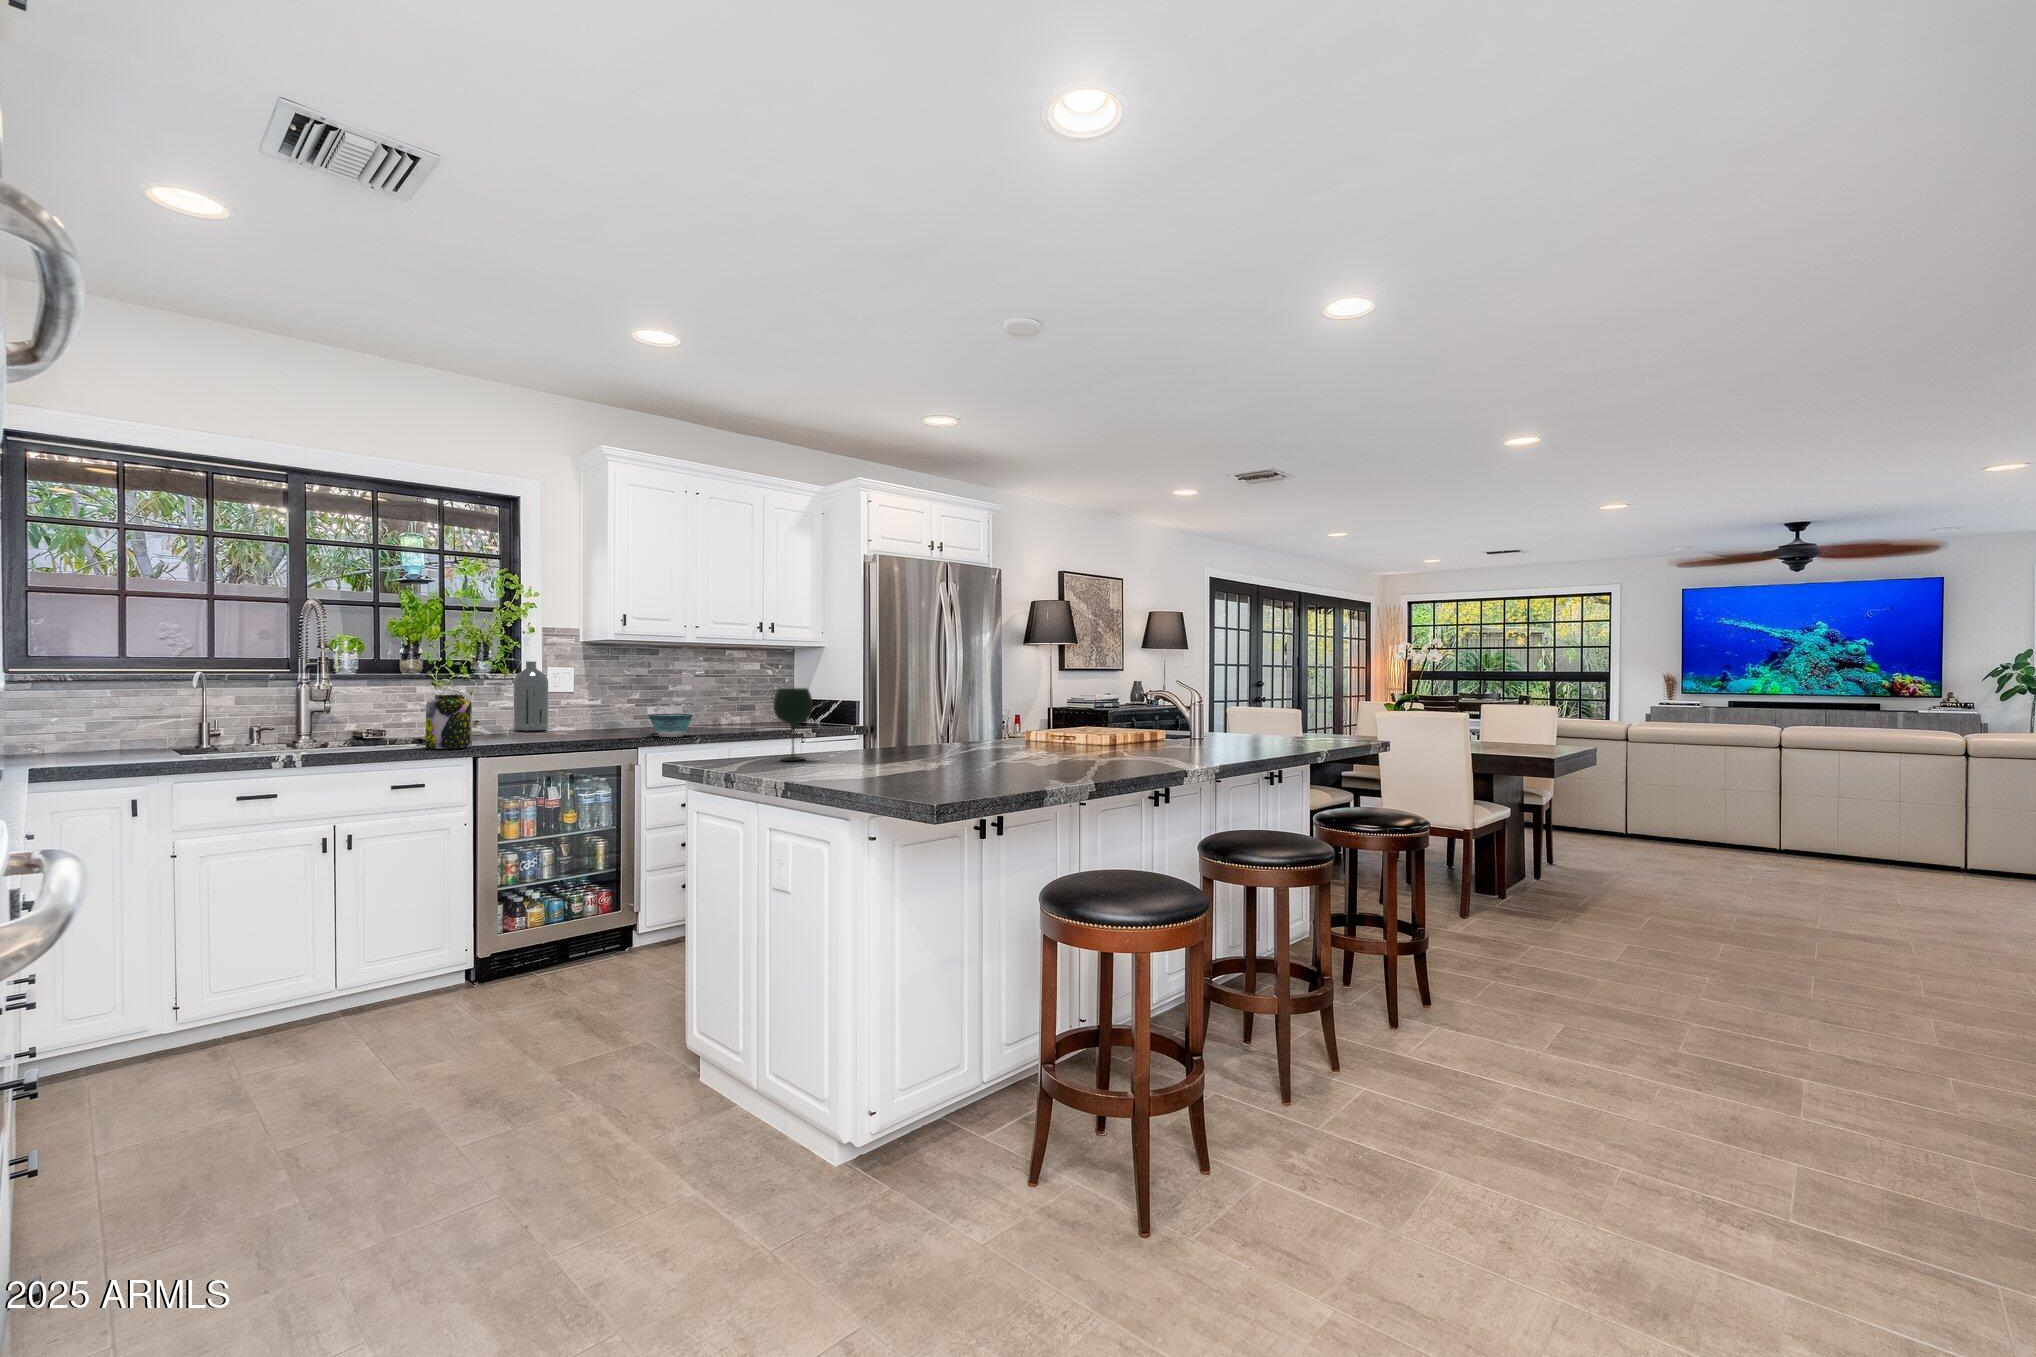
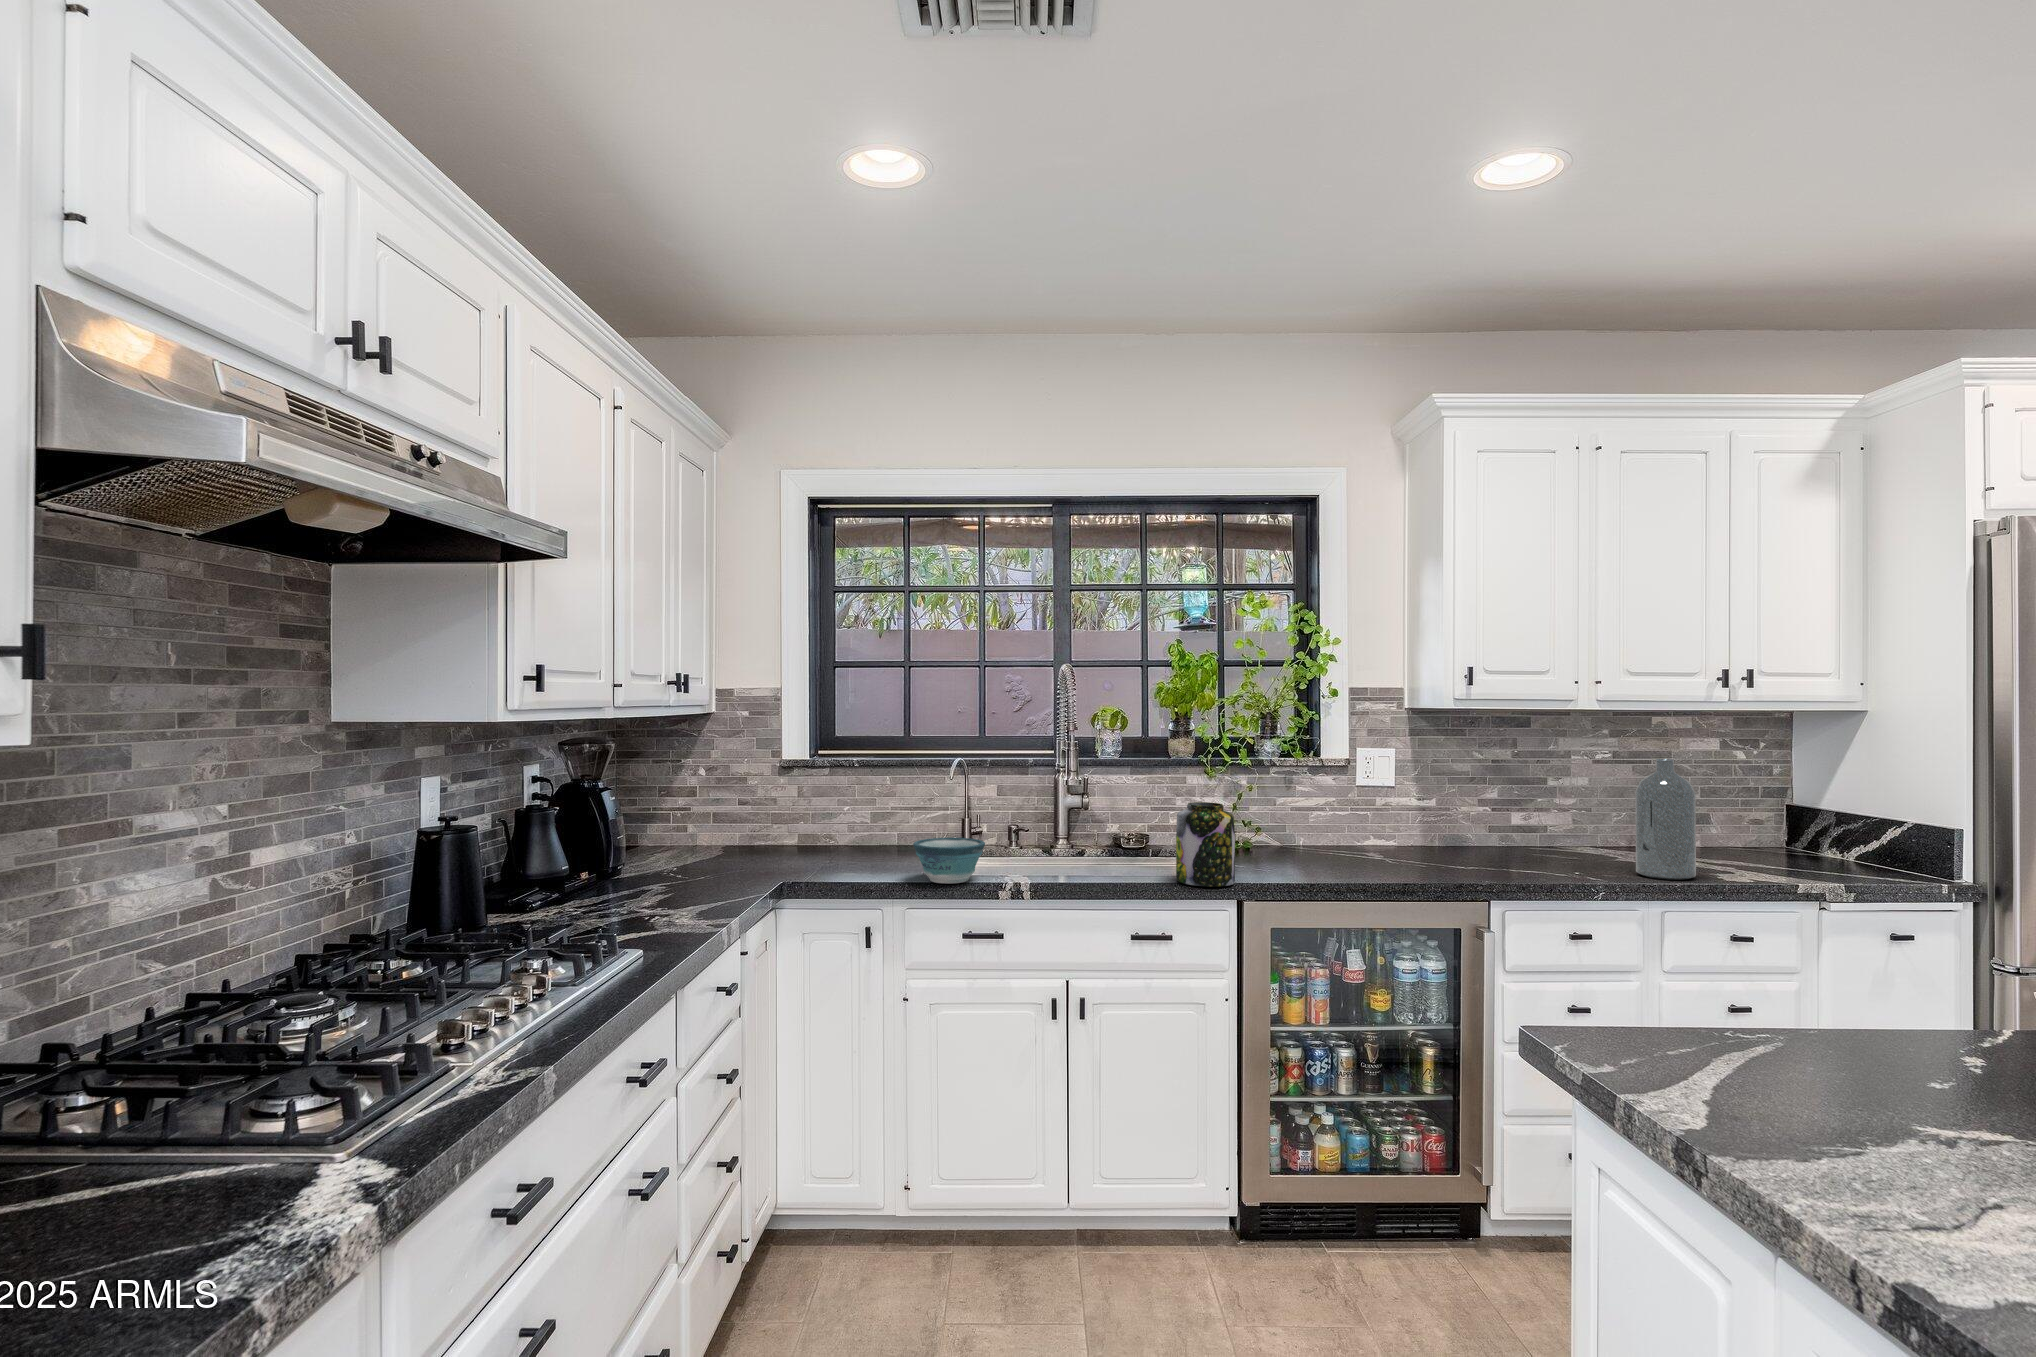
bottle: present [514,661,548,731] -> present [1636,759,1696,880]
wine glass: present [773,688,813,761] -> none [1796,893,1919,1093]
bowl: present [649,714,693,737] -> present [913,838,985,884]

